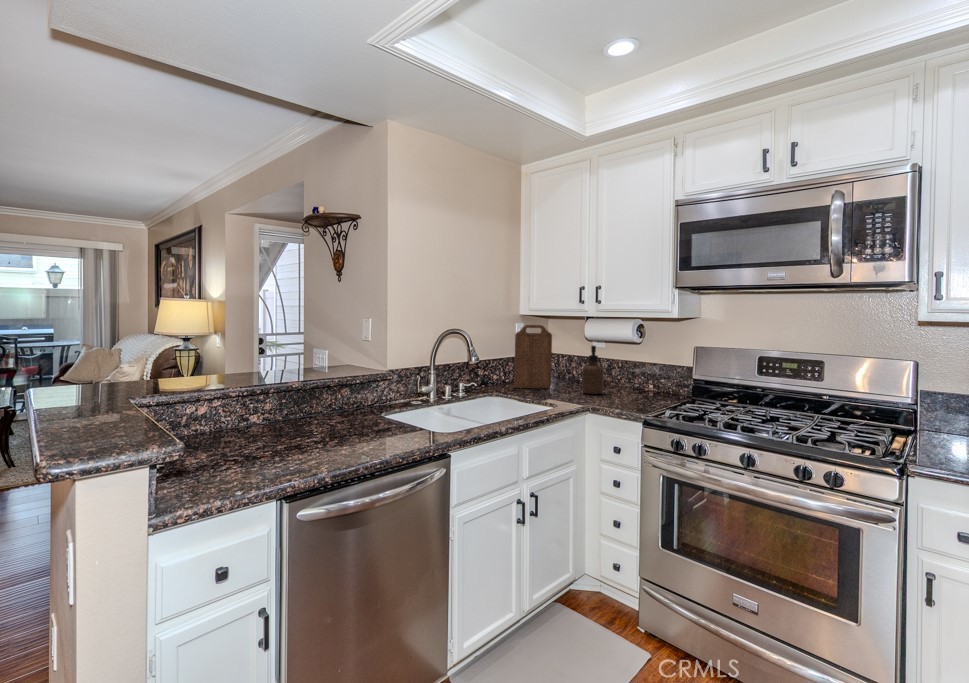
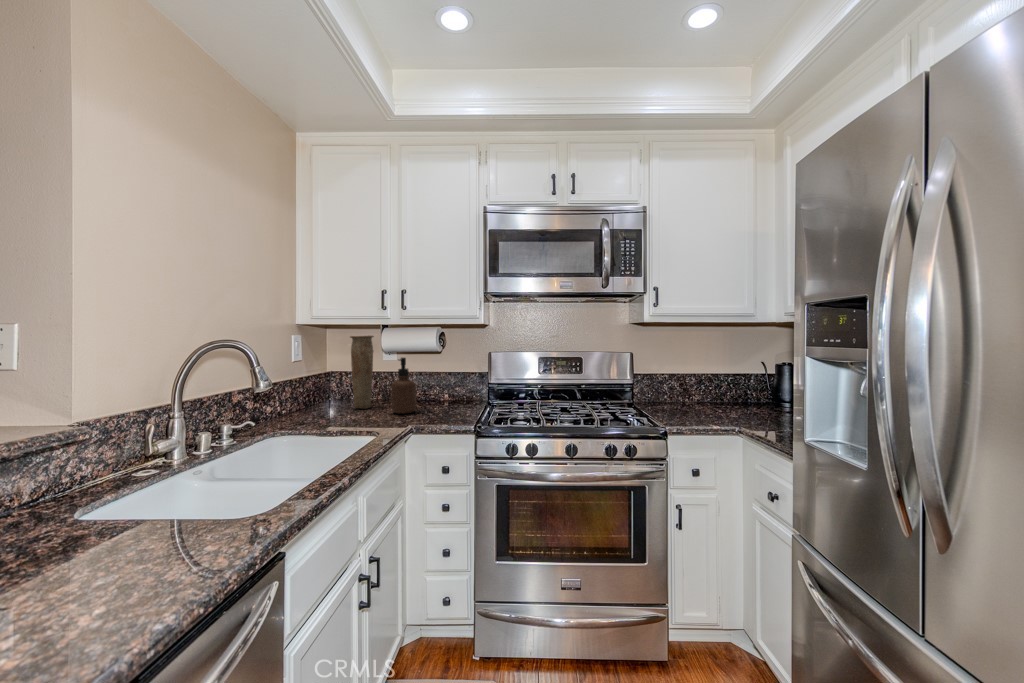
cutting board: present [514,325,552,388] -> none [298,336,348,419]
vase: none [558,325,578,387] -> present [350,336,374,409]

